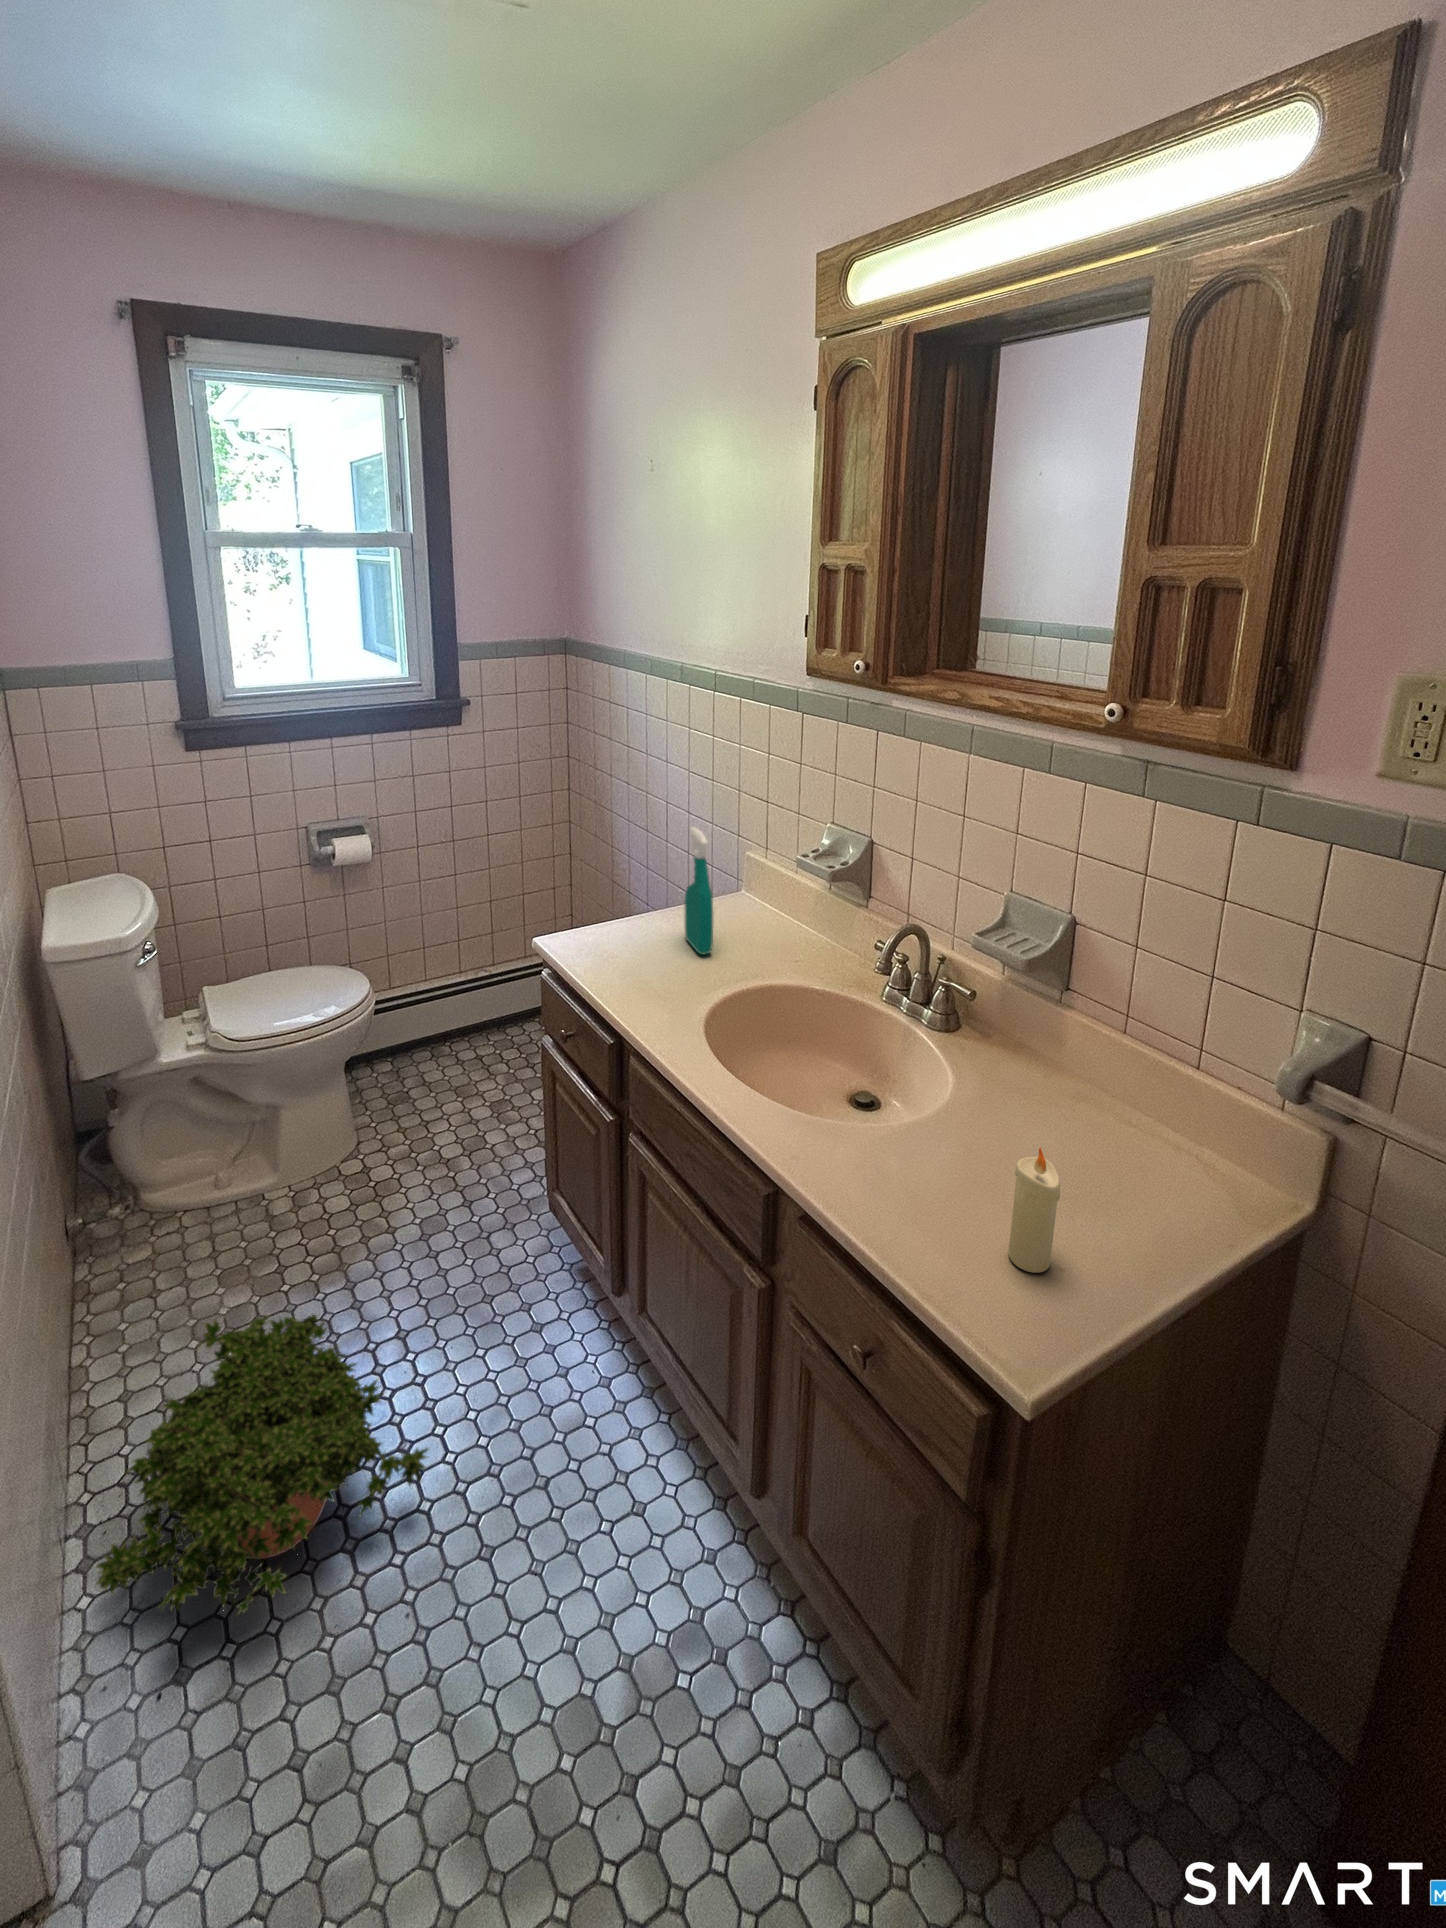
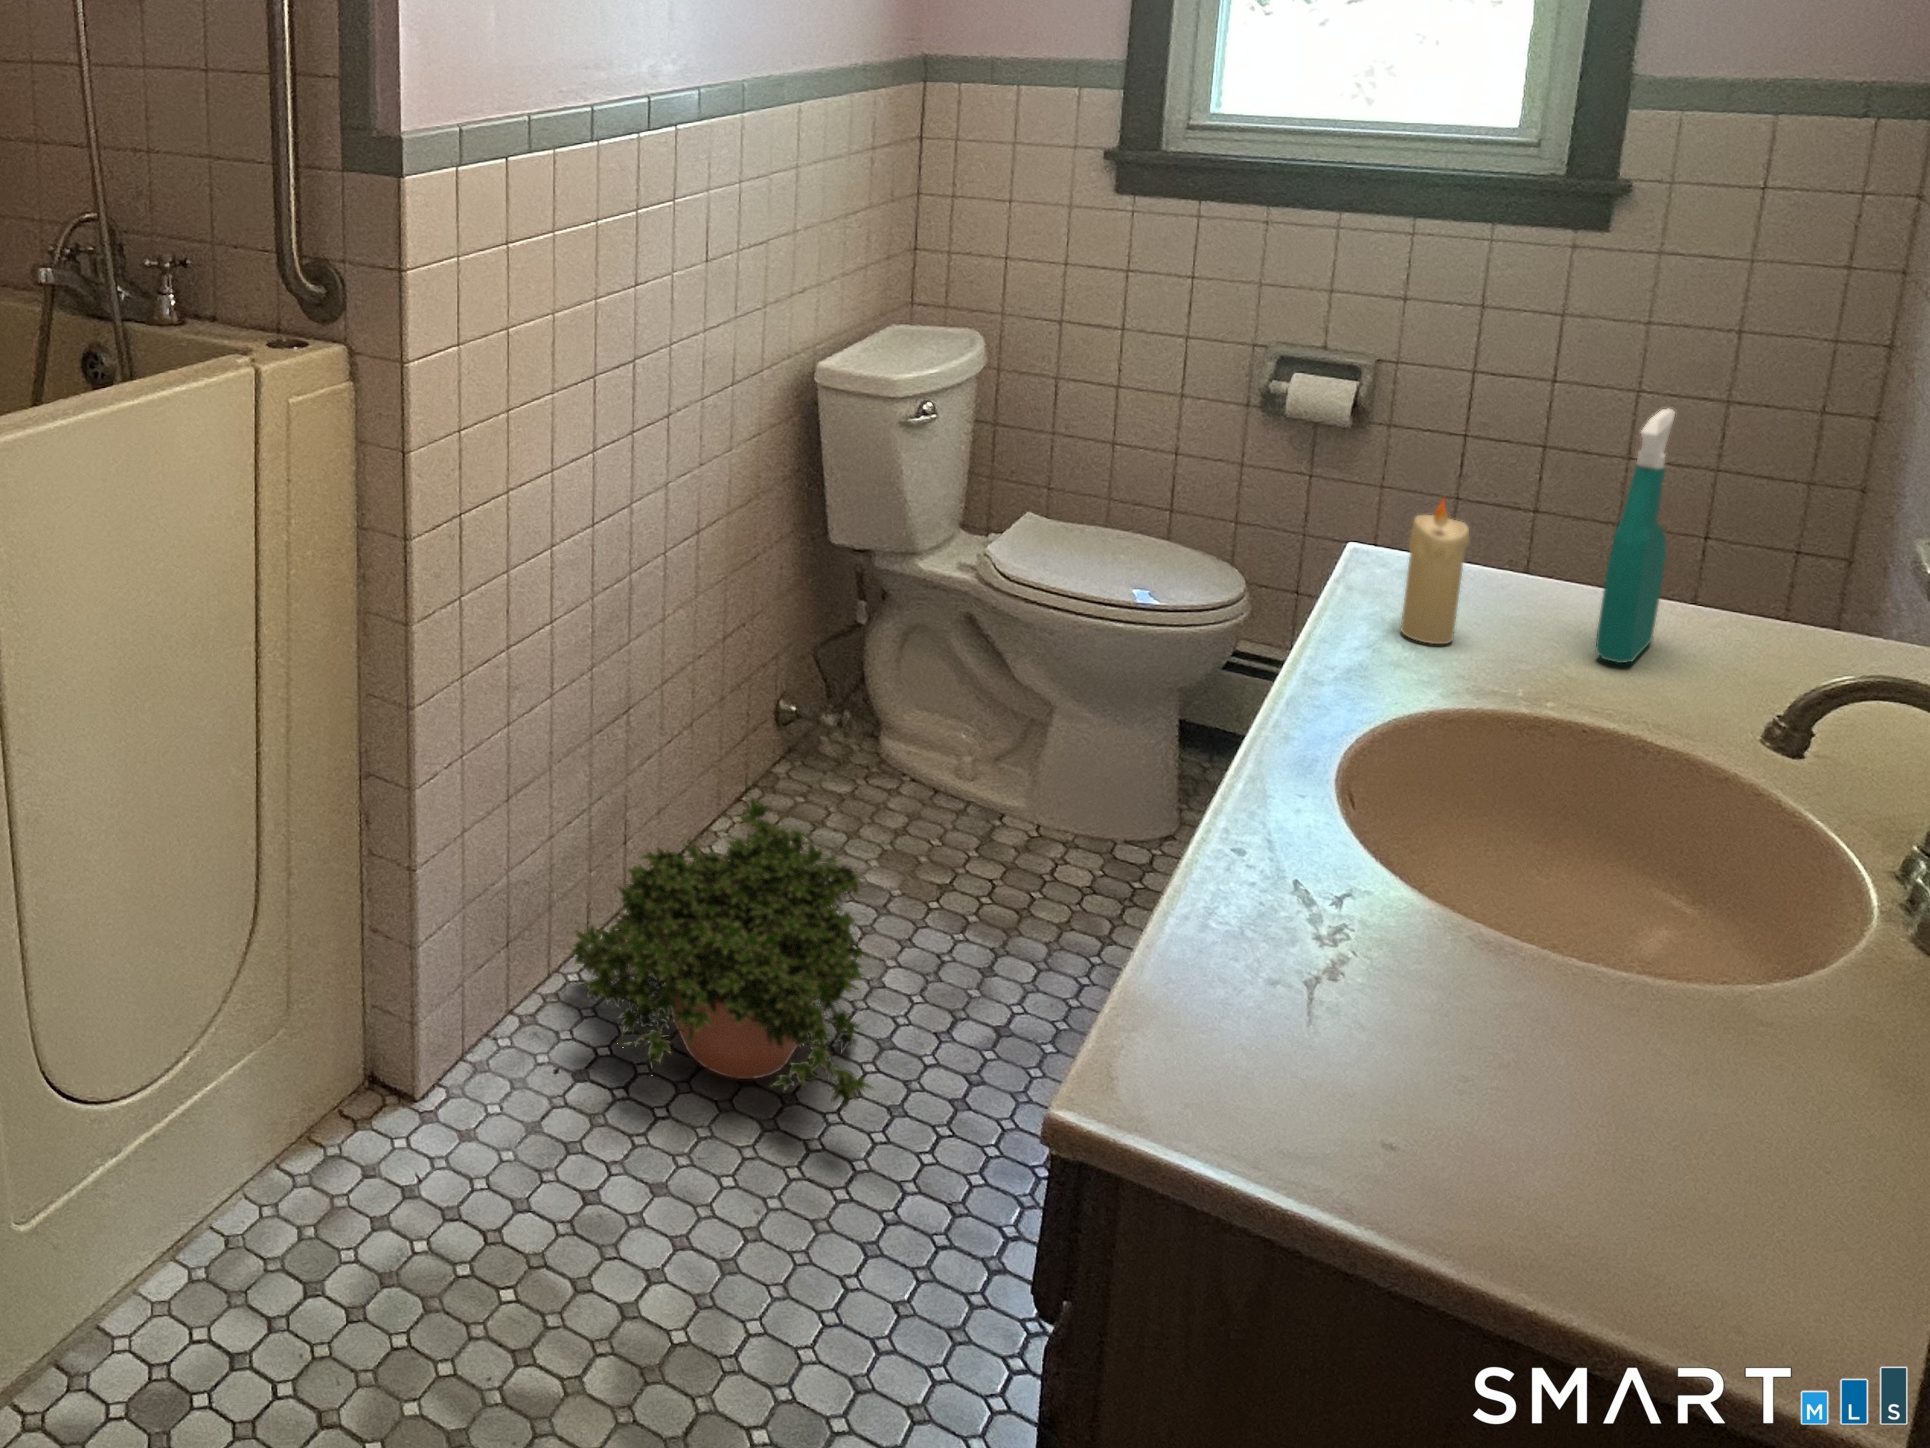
candle: present [1009,1148,1060,1273] -> present [1401,499,1469,644]

